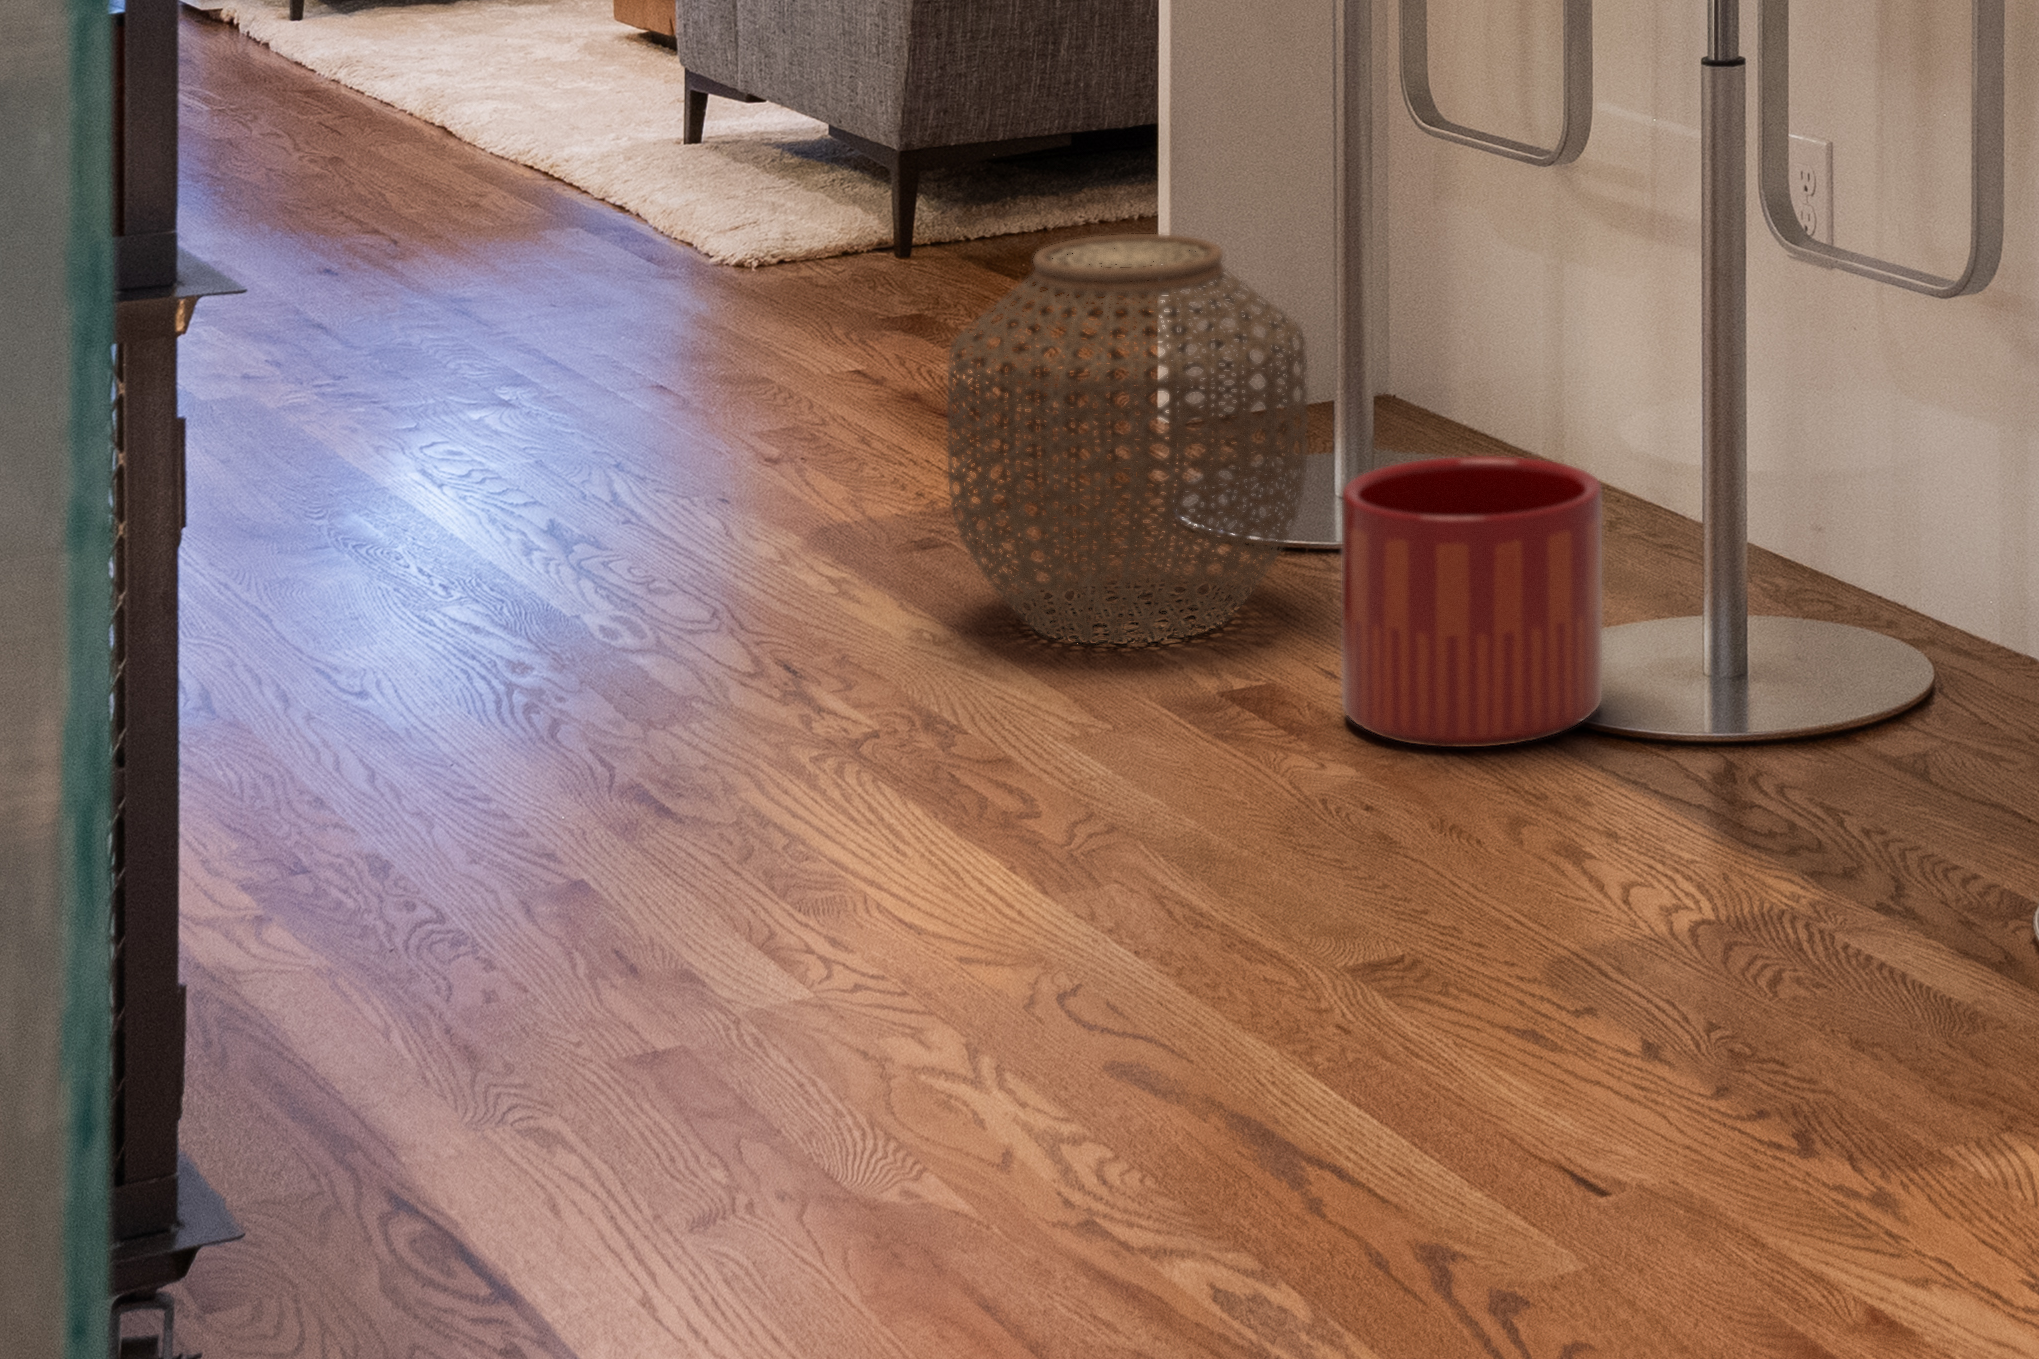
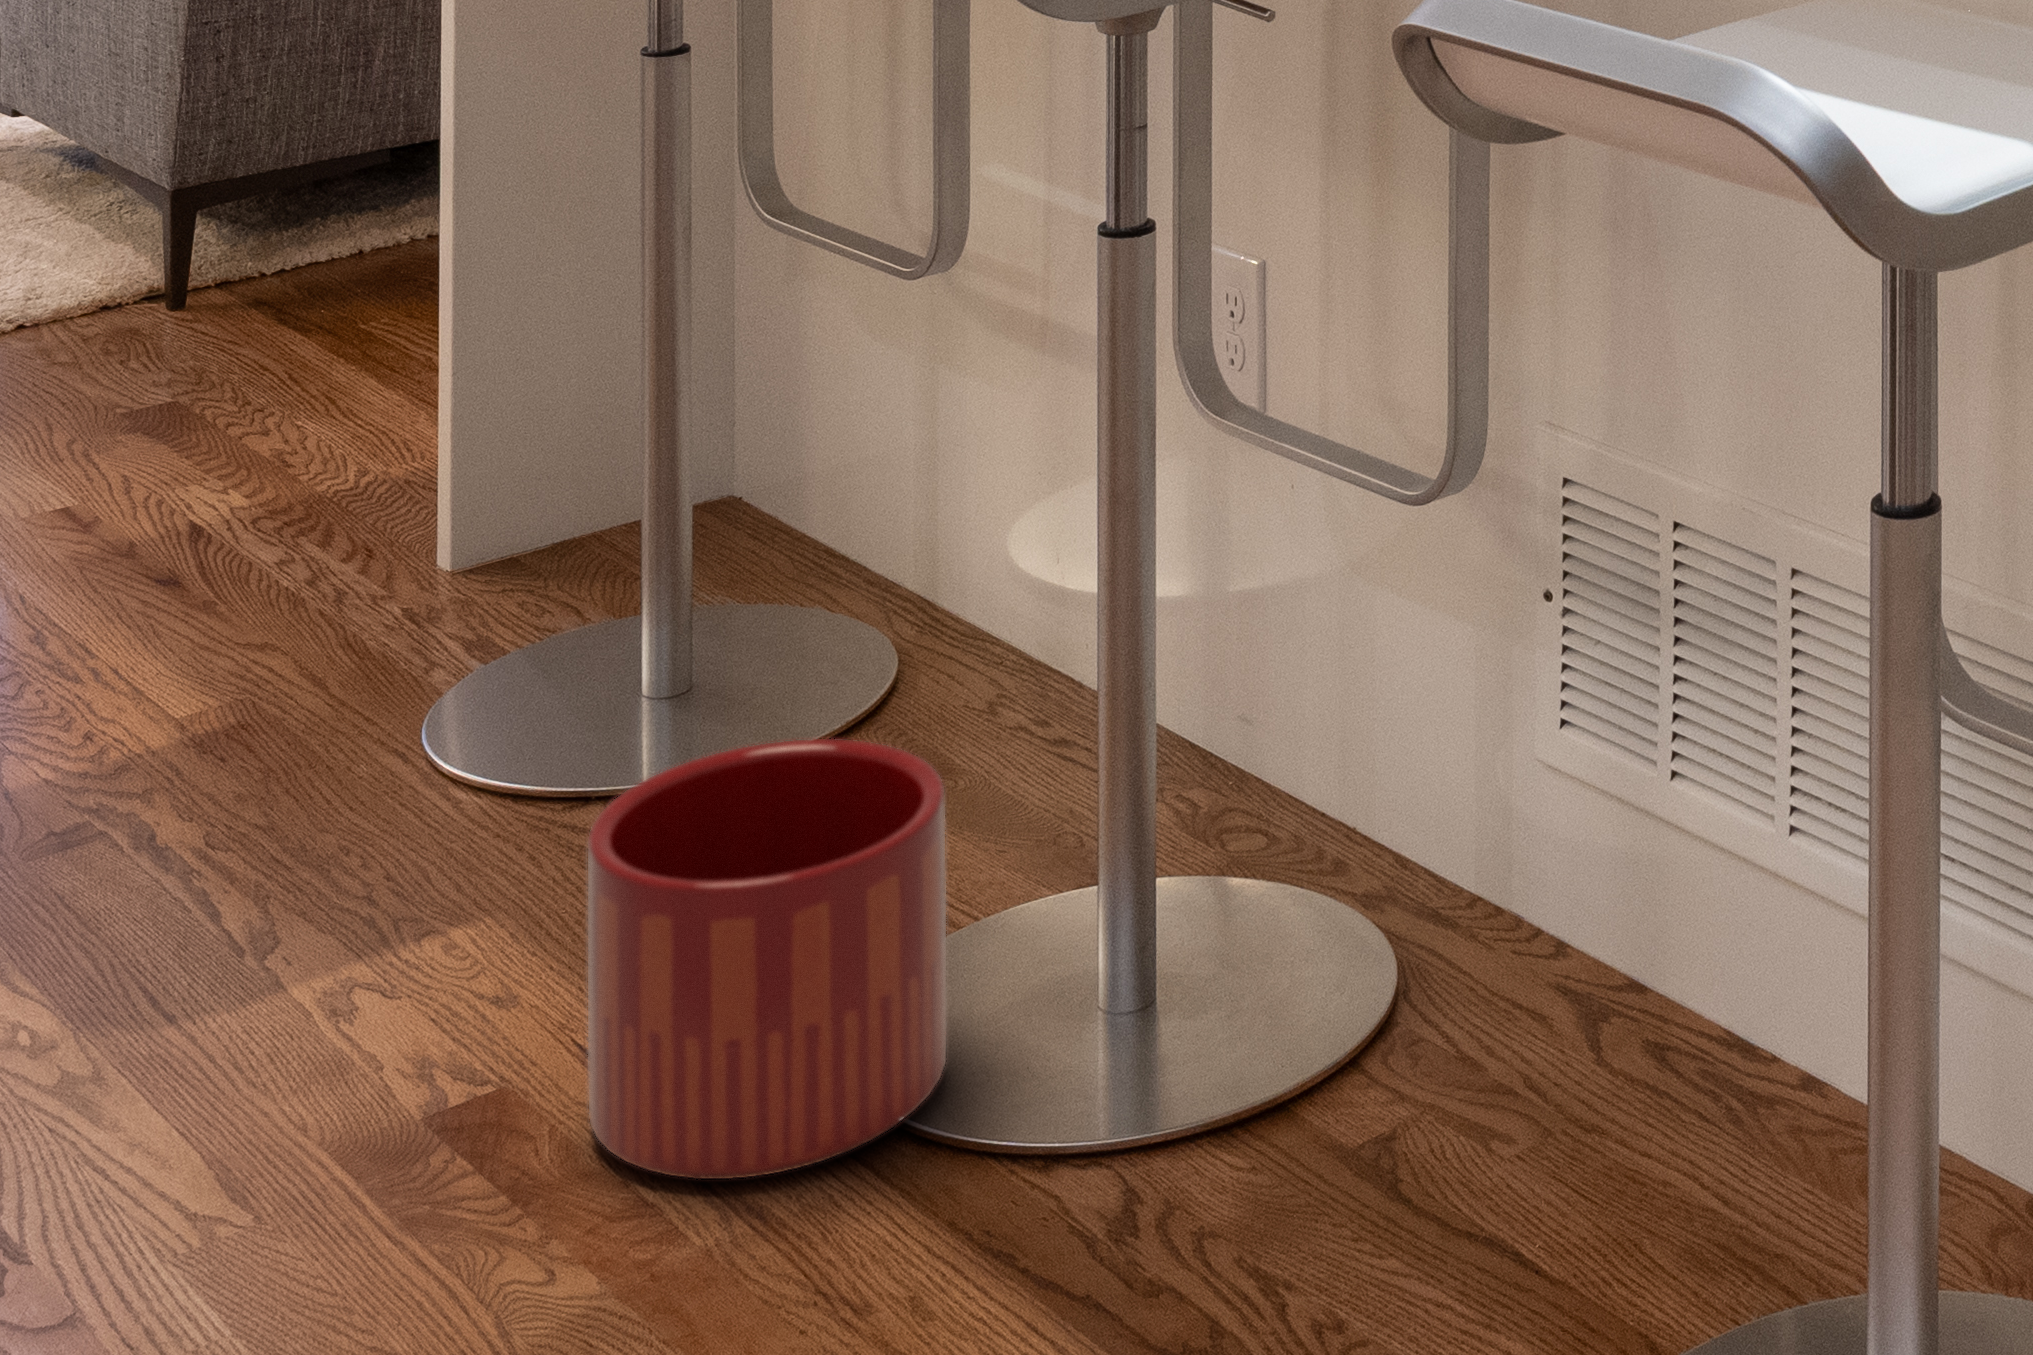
woven basket: present [948,234,1308,644] -> none [68,439,571,998]

